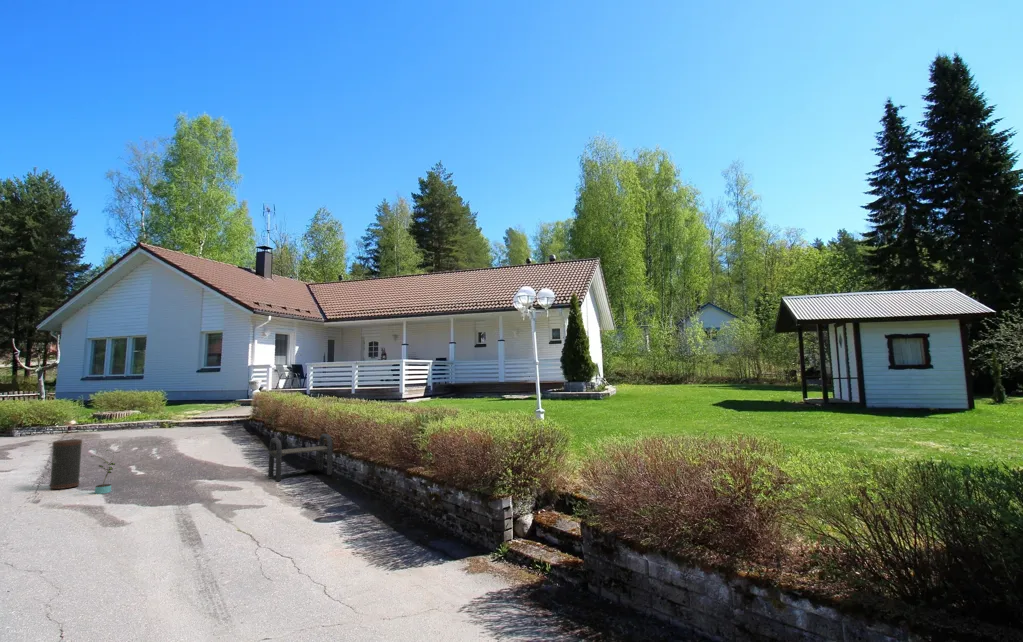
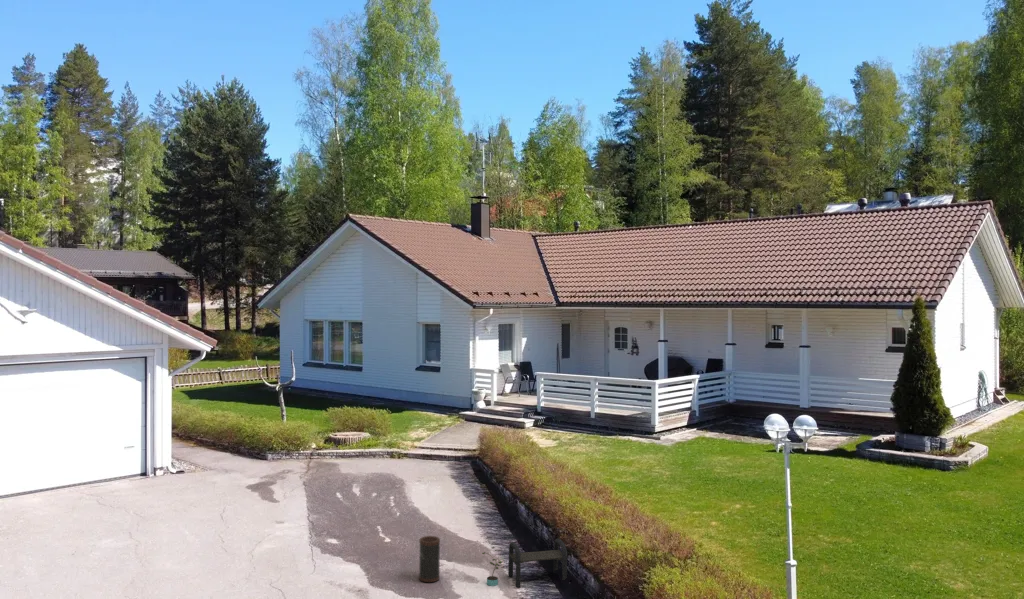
trash can: present [50,439,82,489] -> present [419,536,440,582]
potted plant: present [91,450,115,494] -> present [482,547,502,586]

